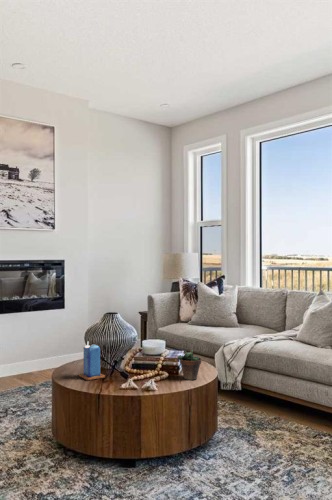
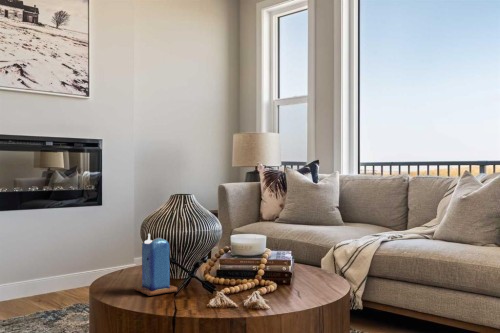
succulent plant: present [178,344,201,380] -> none [293,234,330,292]

